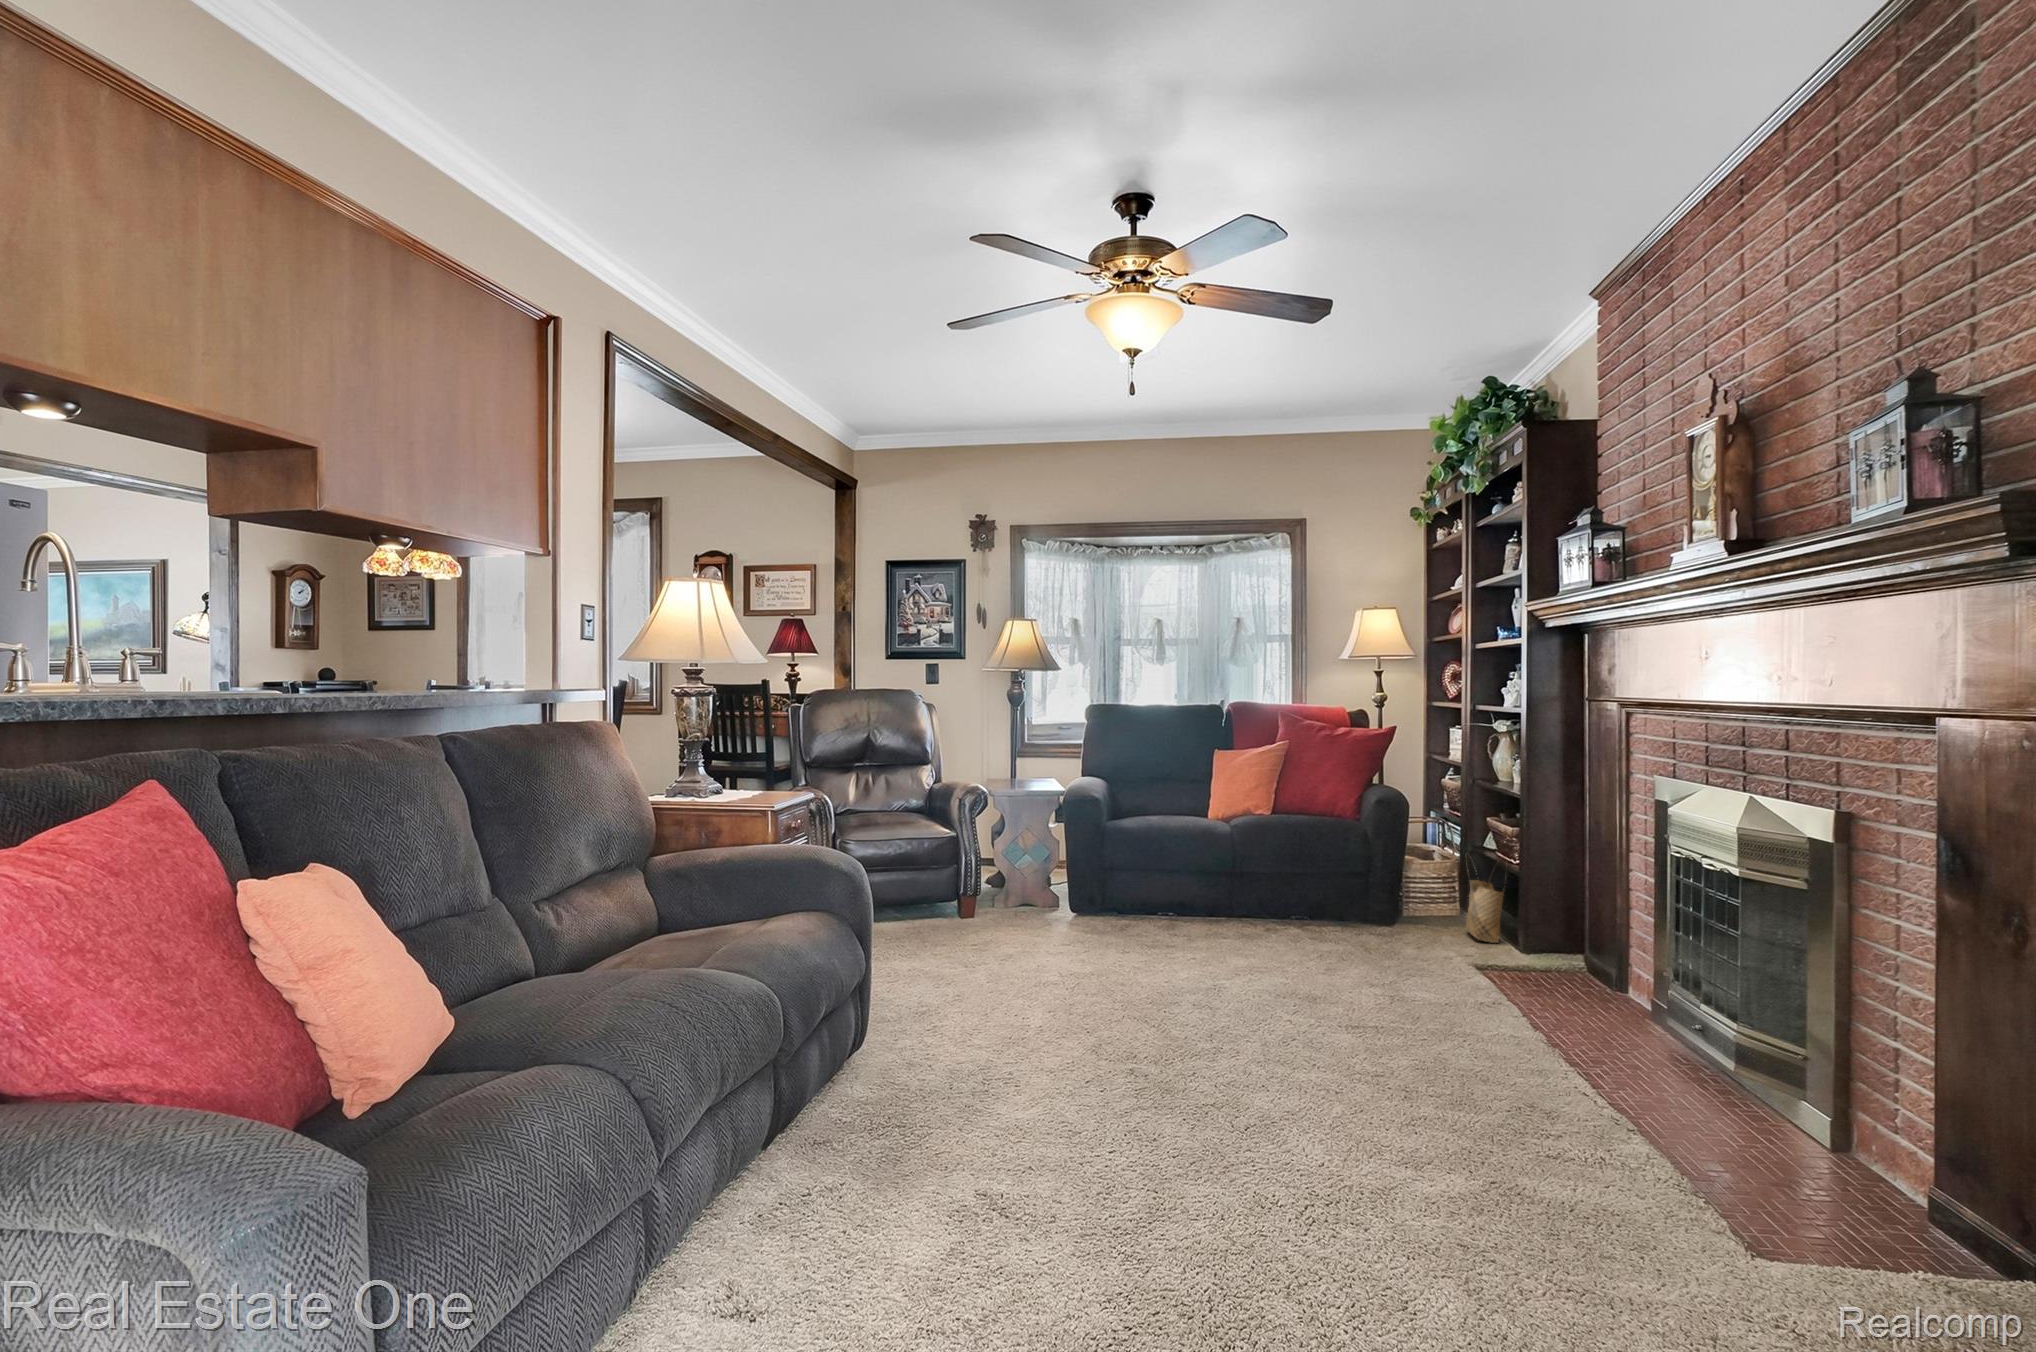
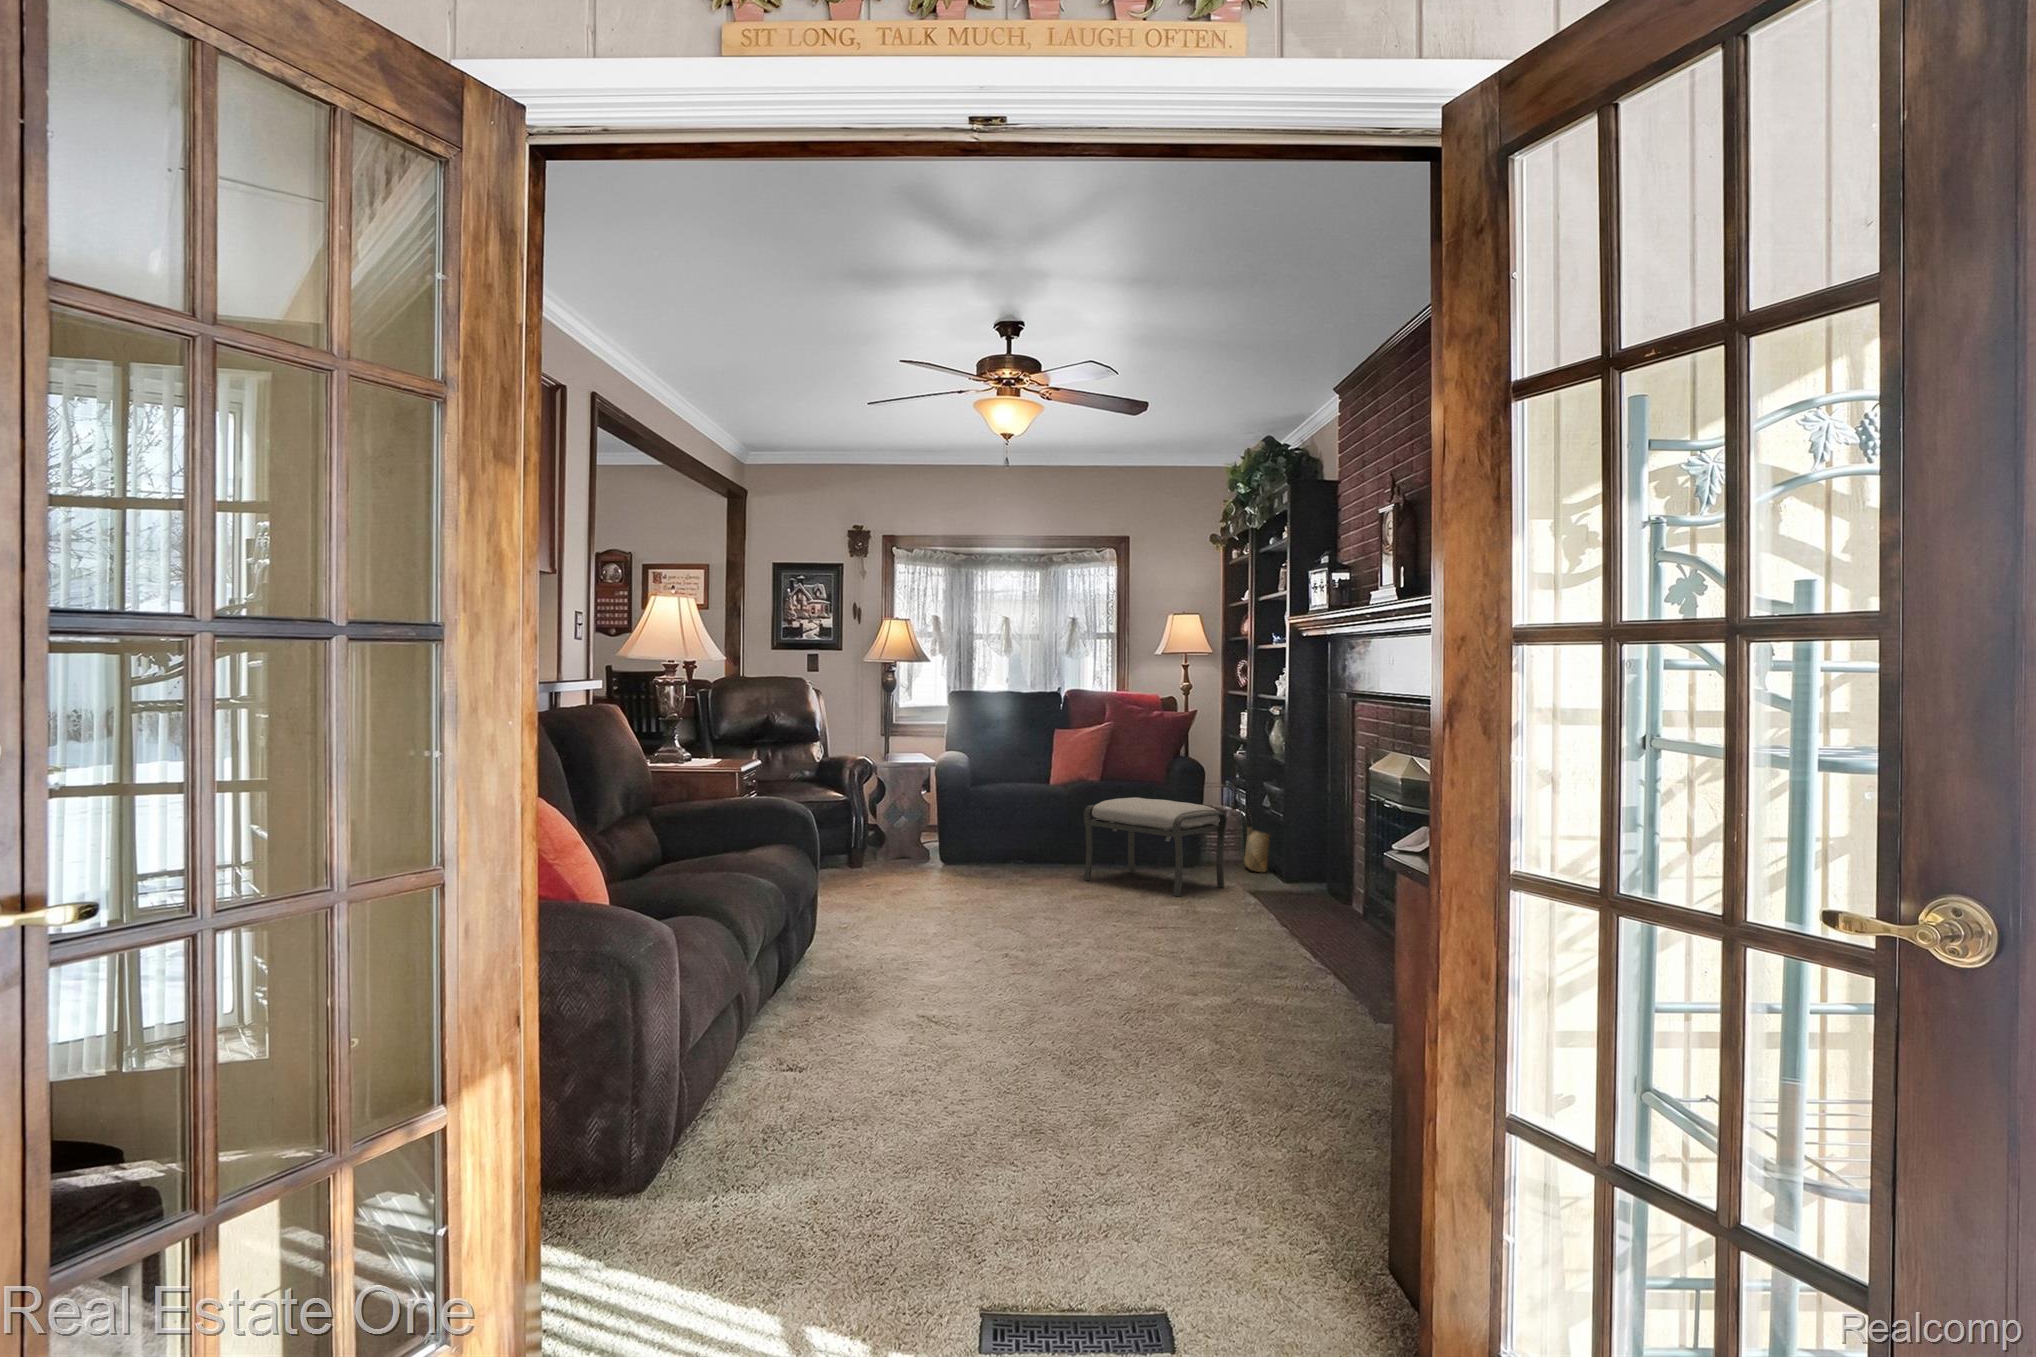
ottoman: none [1249,842,1447,984] -> present [1084,797,1227,897]

